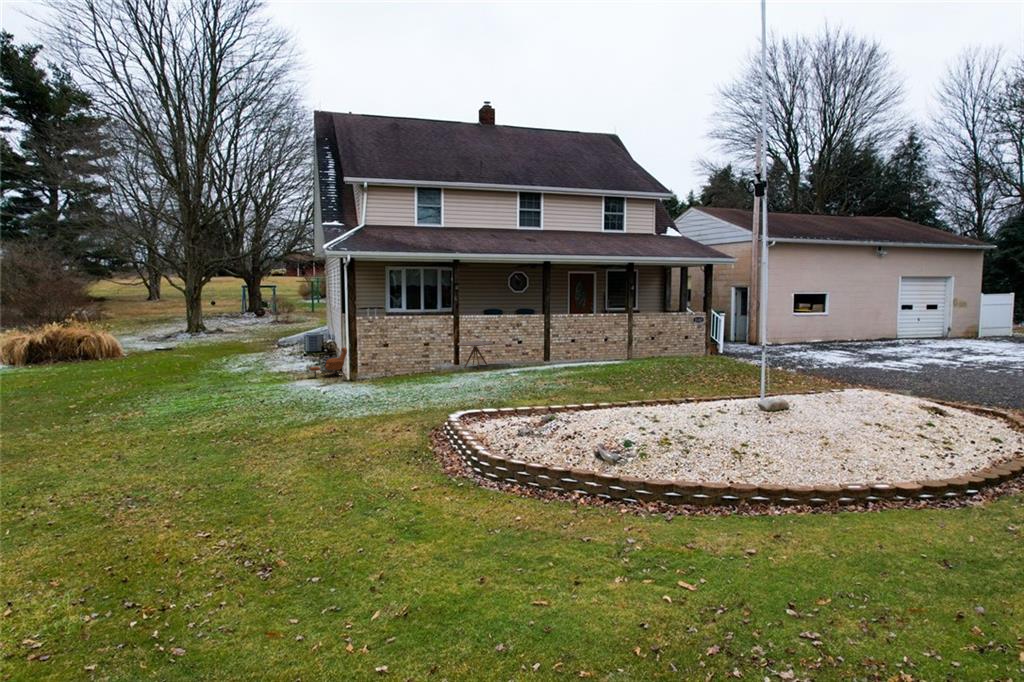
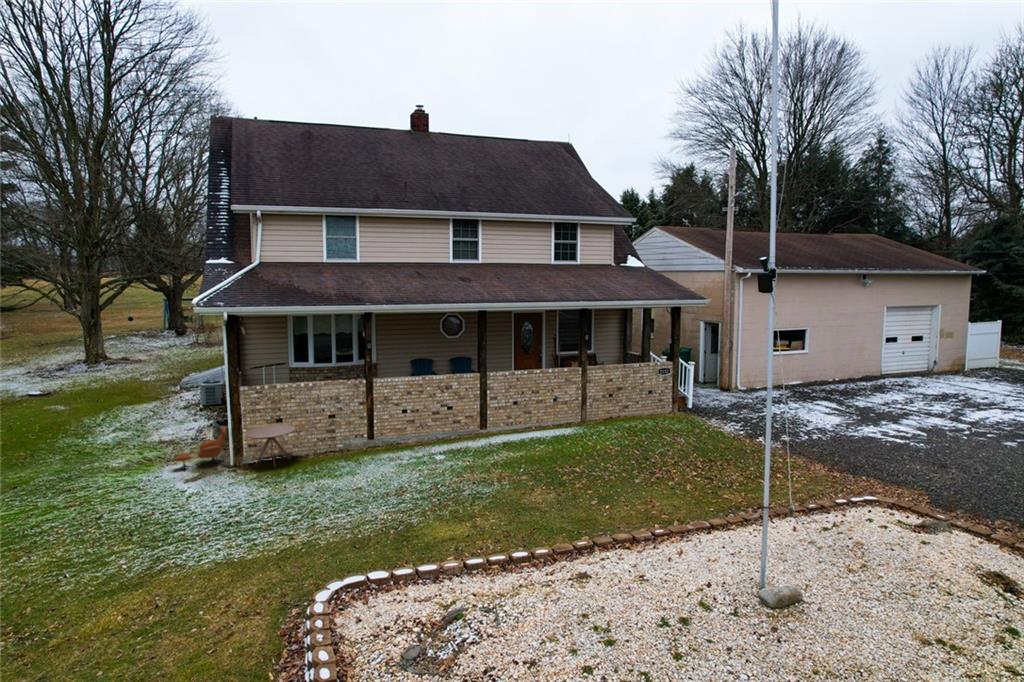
round table: present [457,341,493,369] -> present [245,425,295,466]

